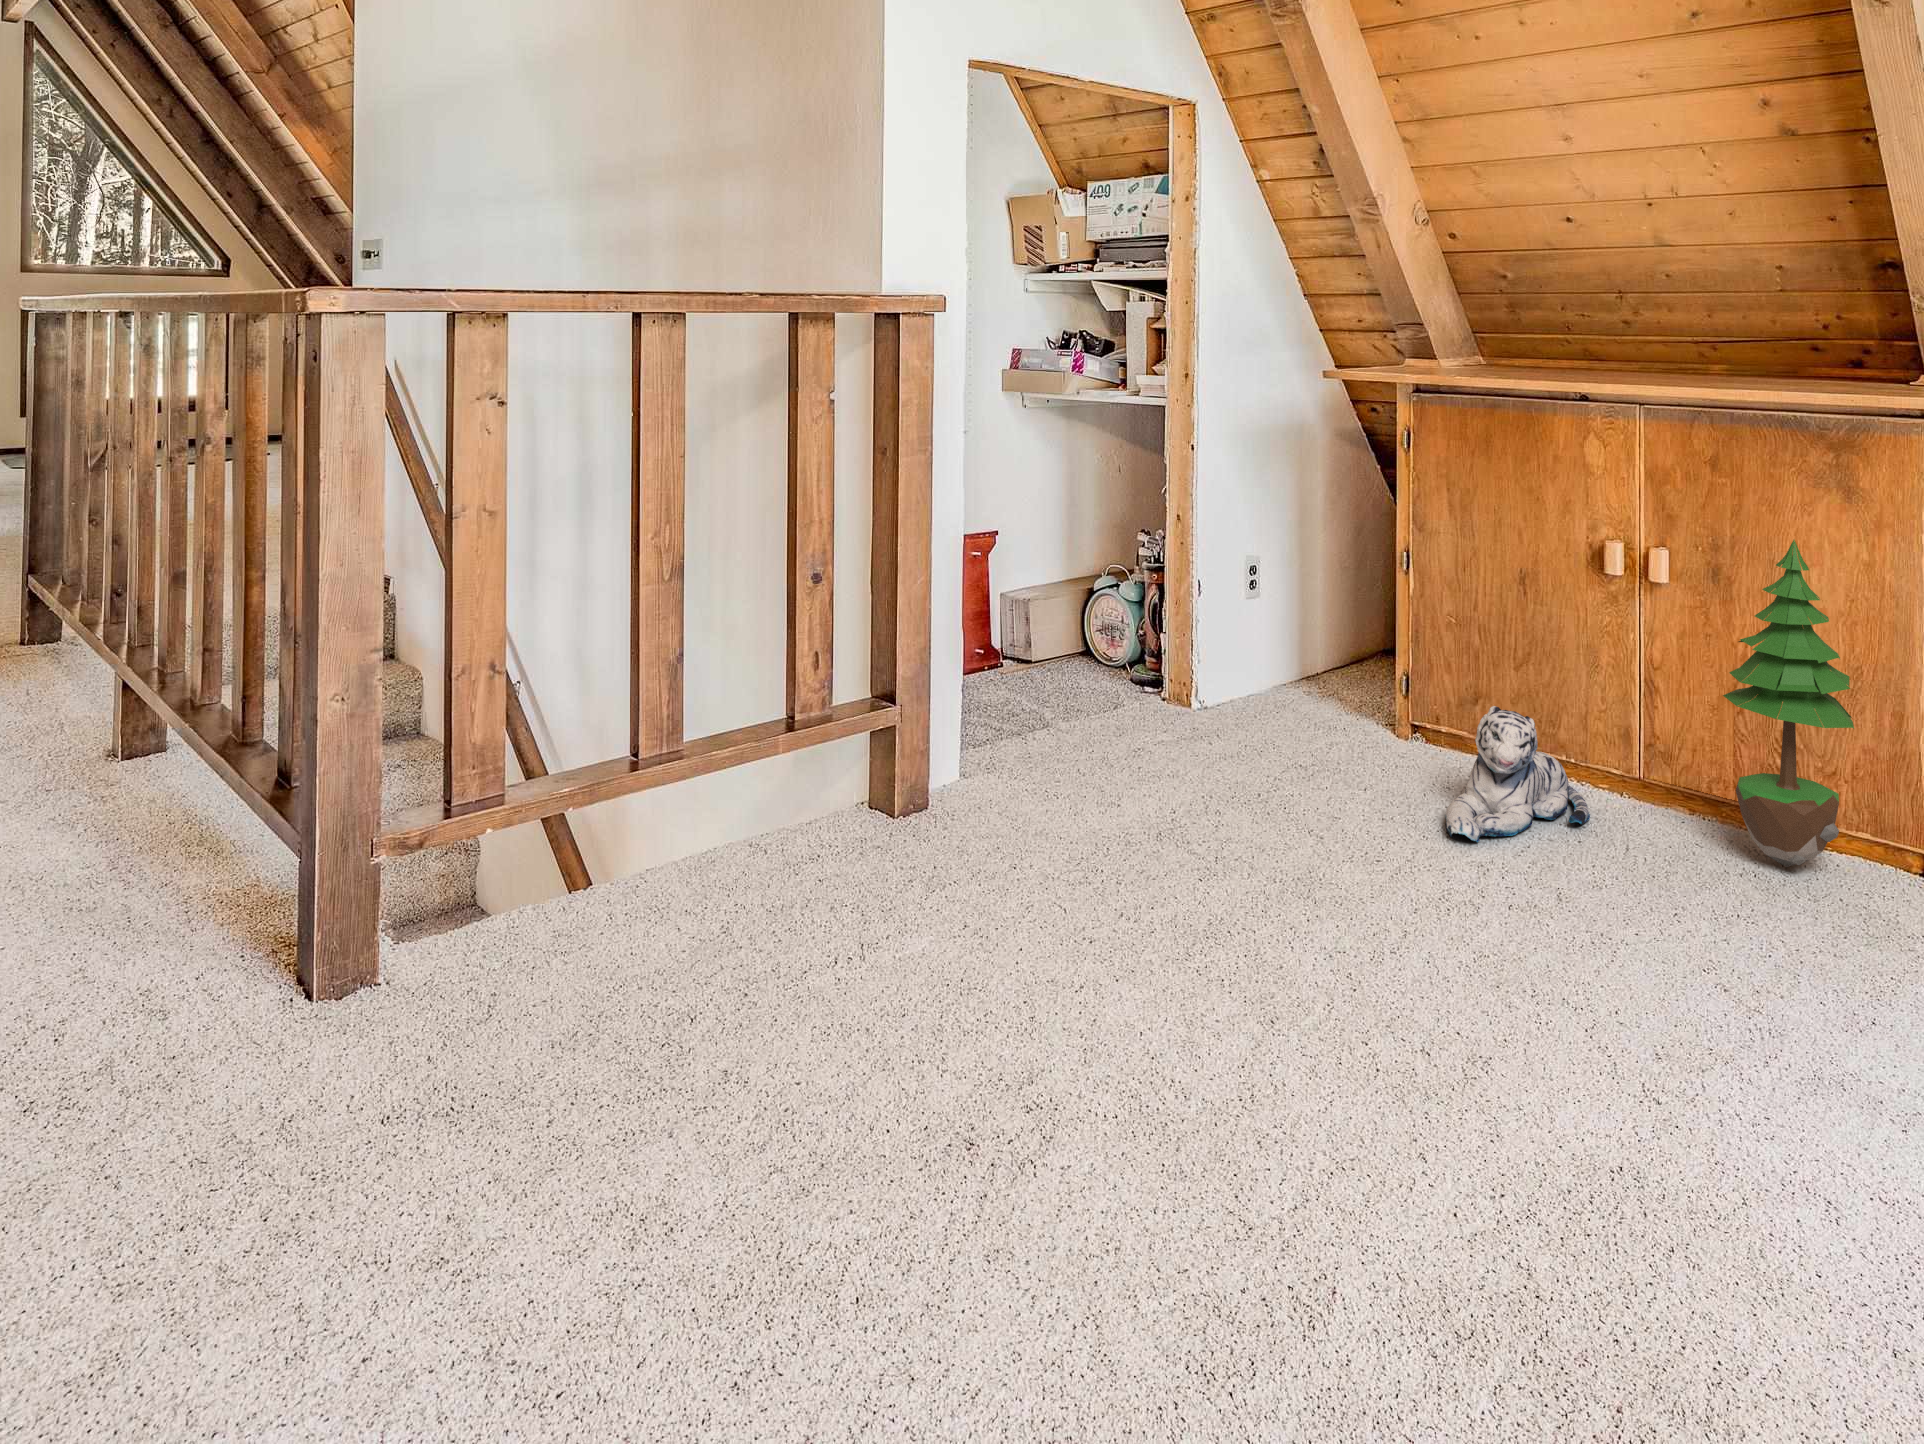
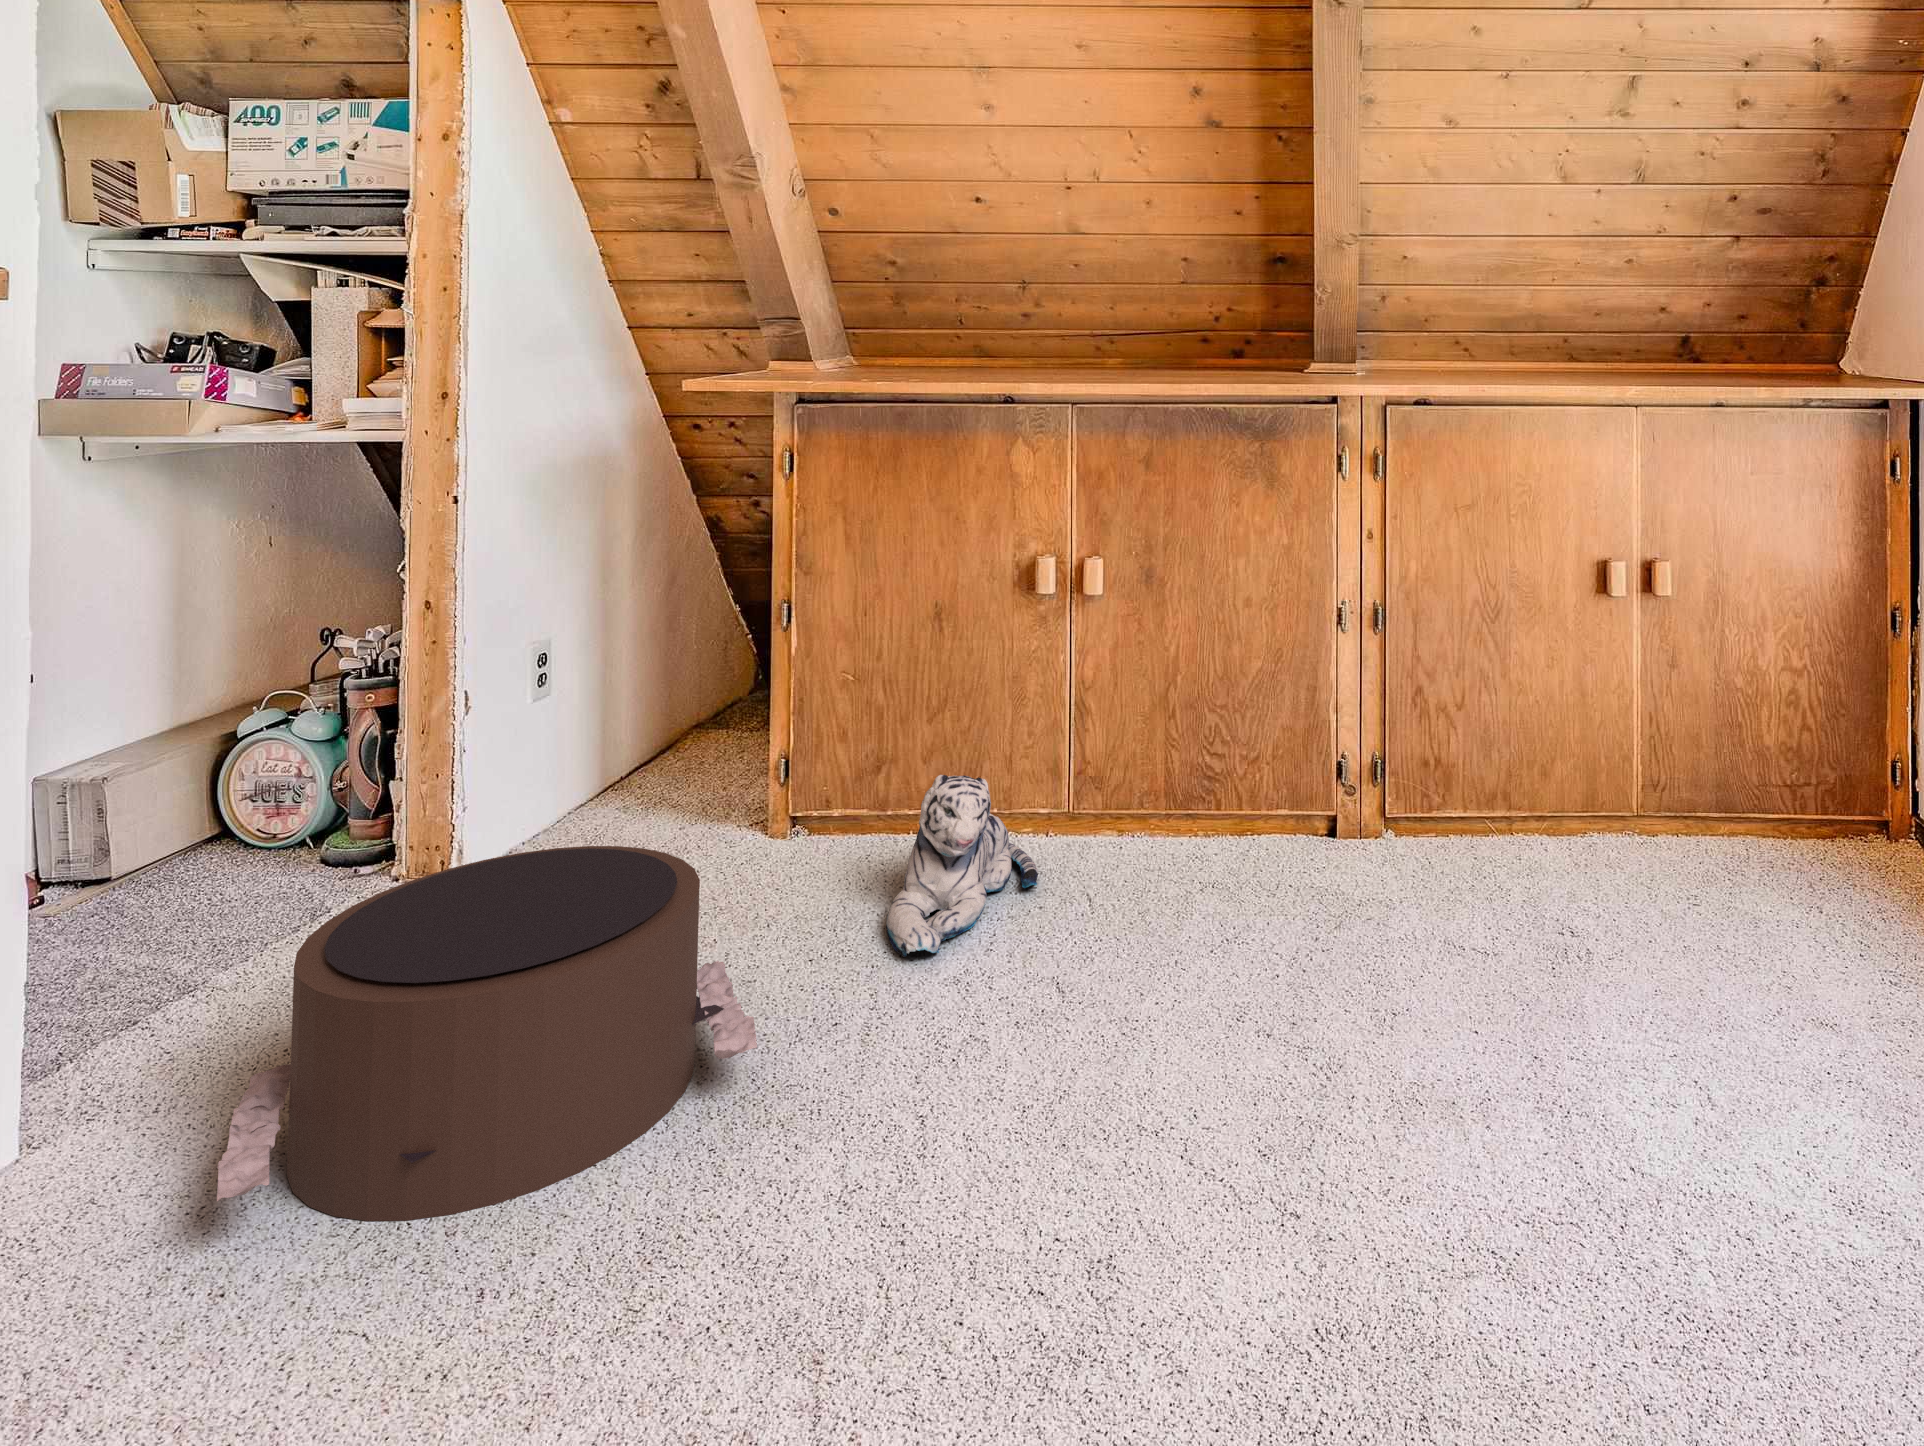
potted tree: present [1723,540,1854,867] -> none [1179,534,1299,869]
pouf: none [1036,683,1320,877] -> present [217,846,757,1221]

